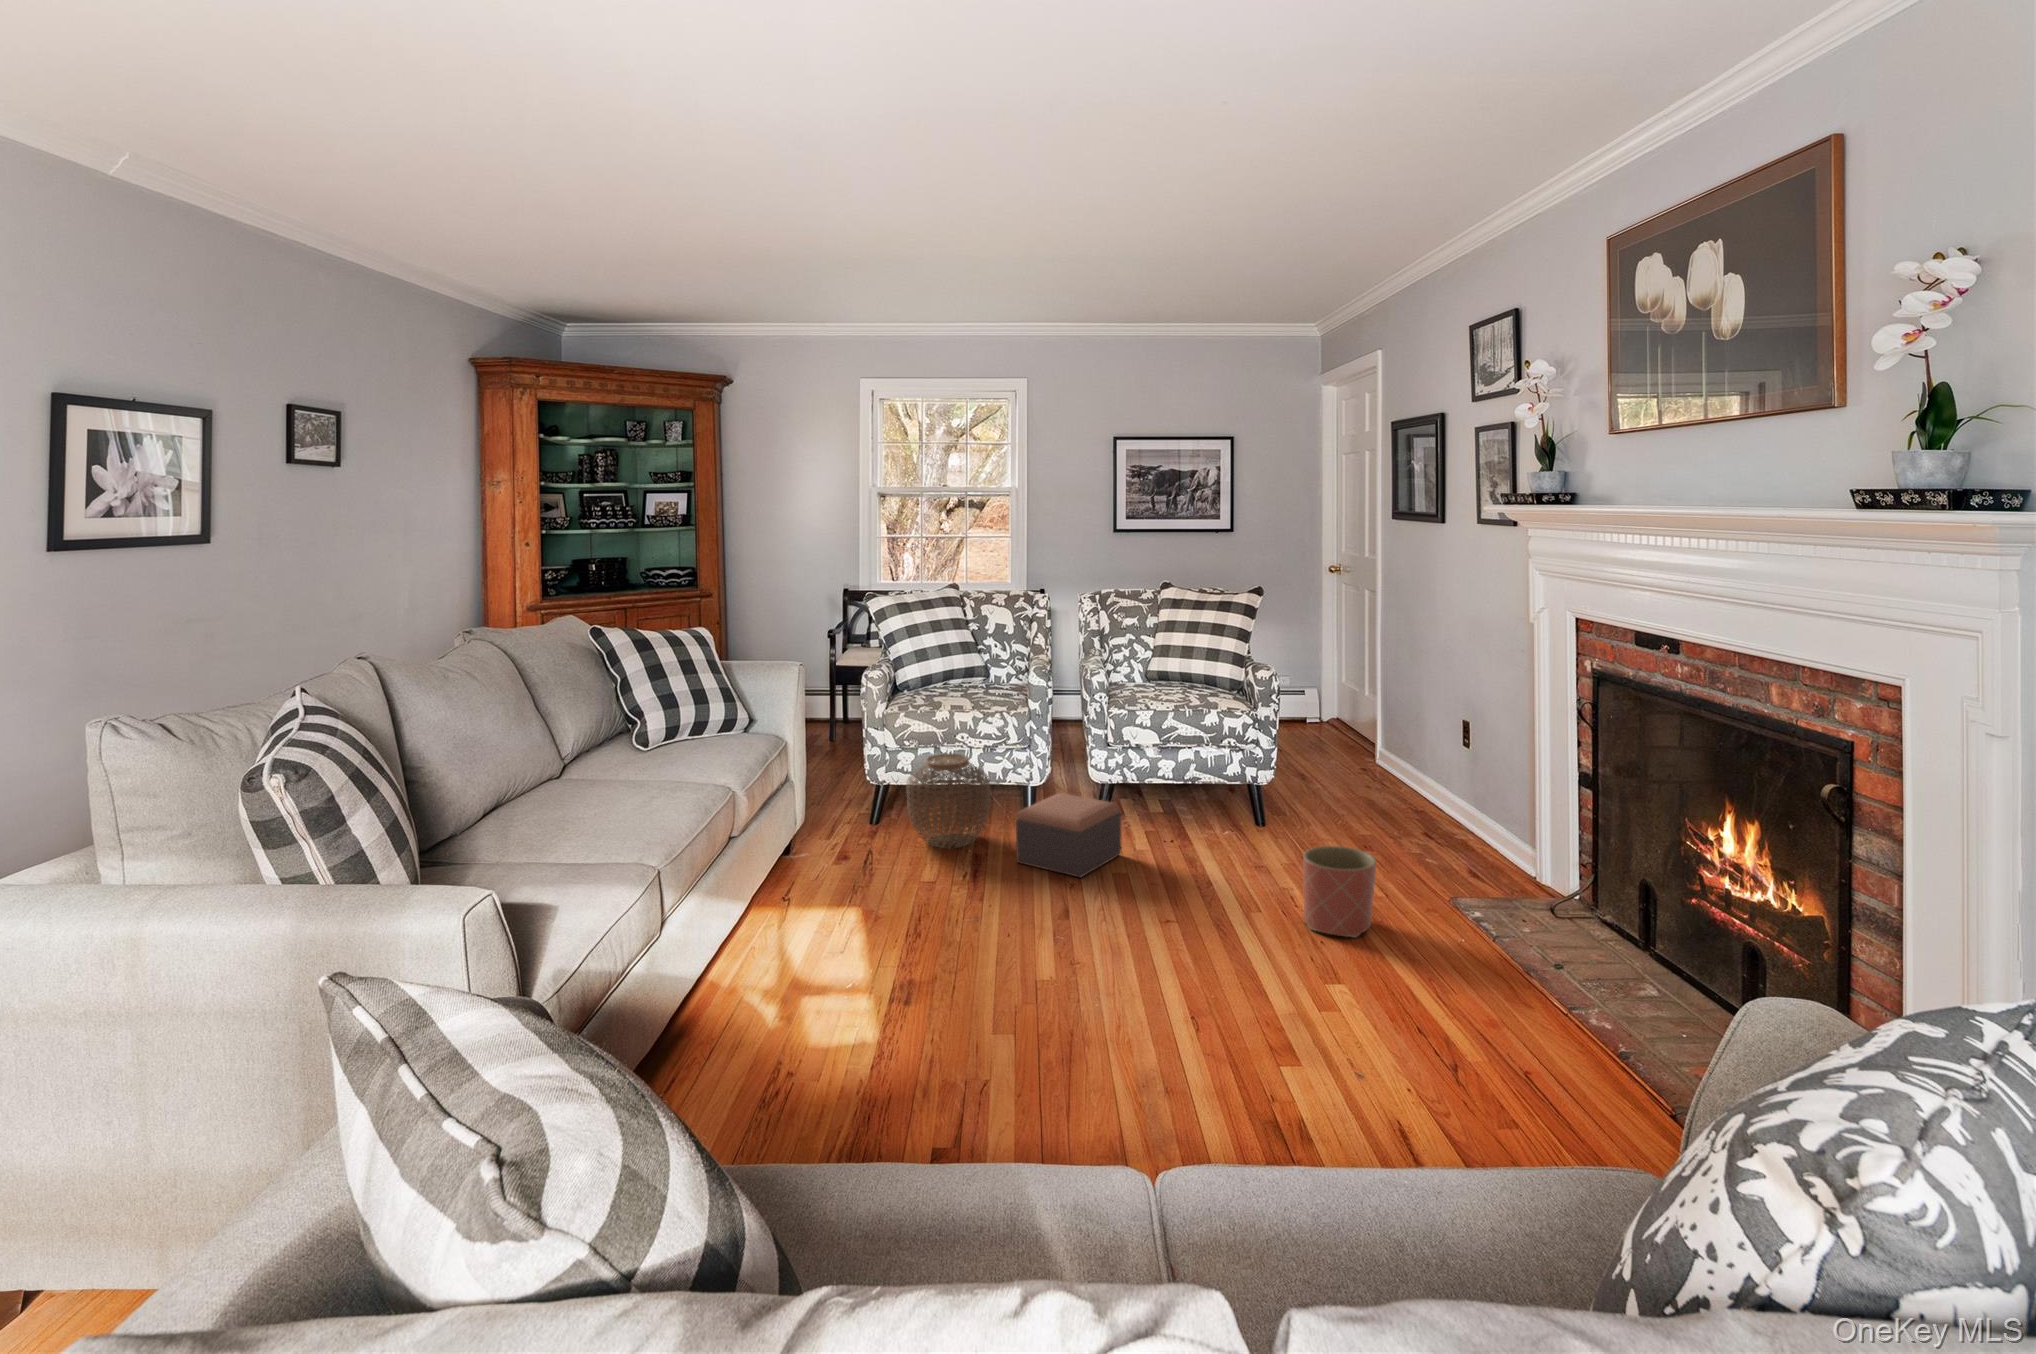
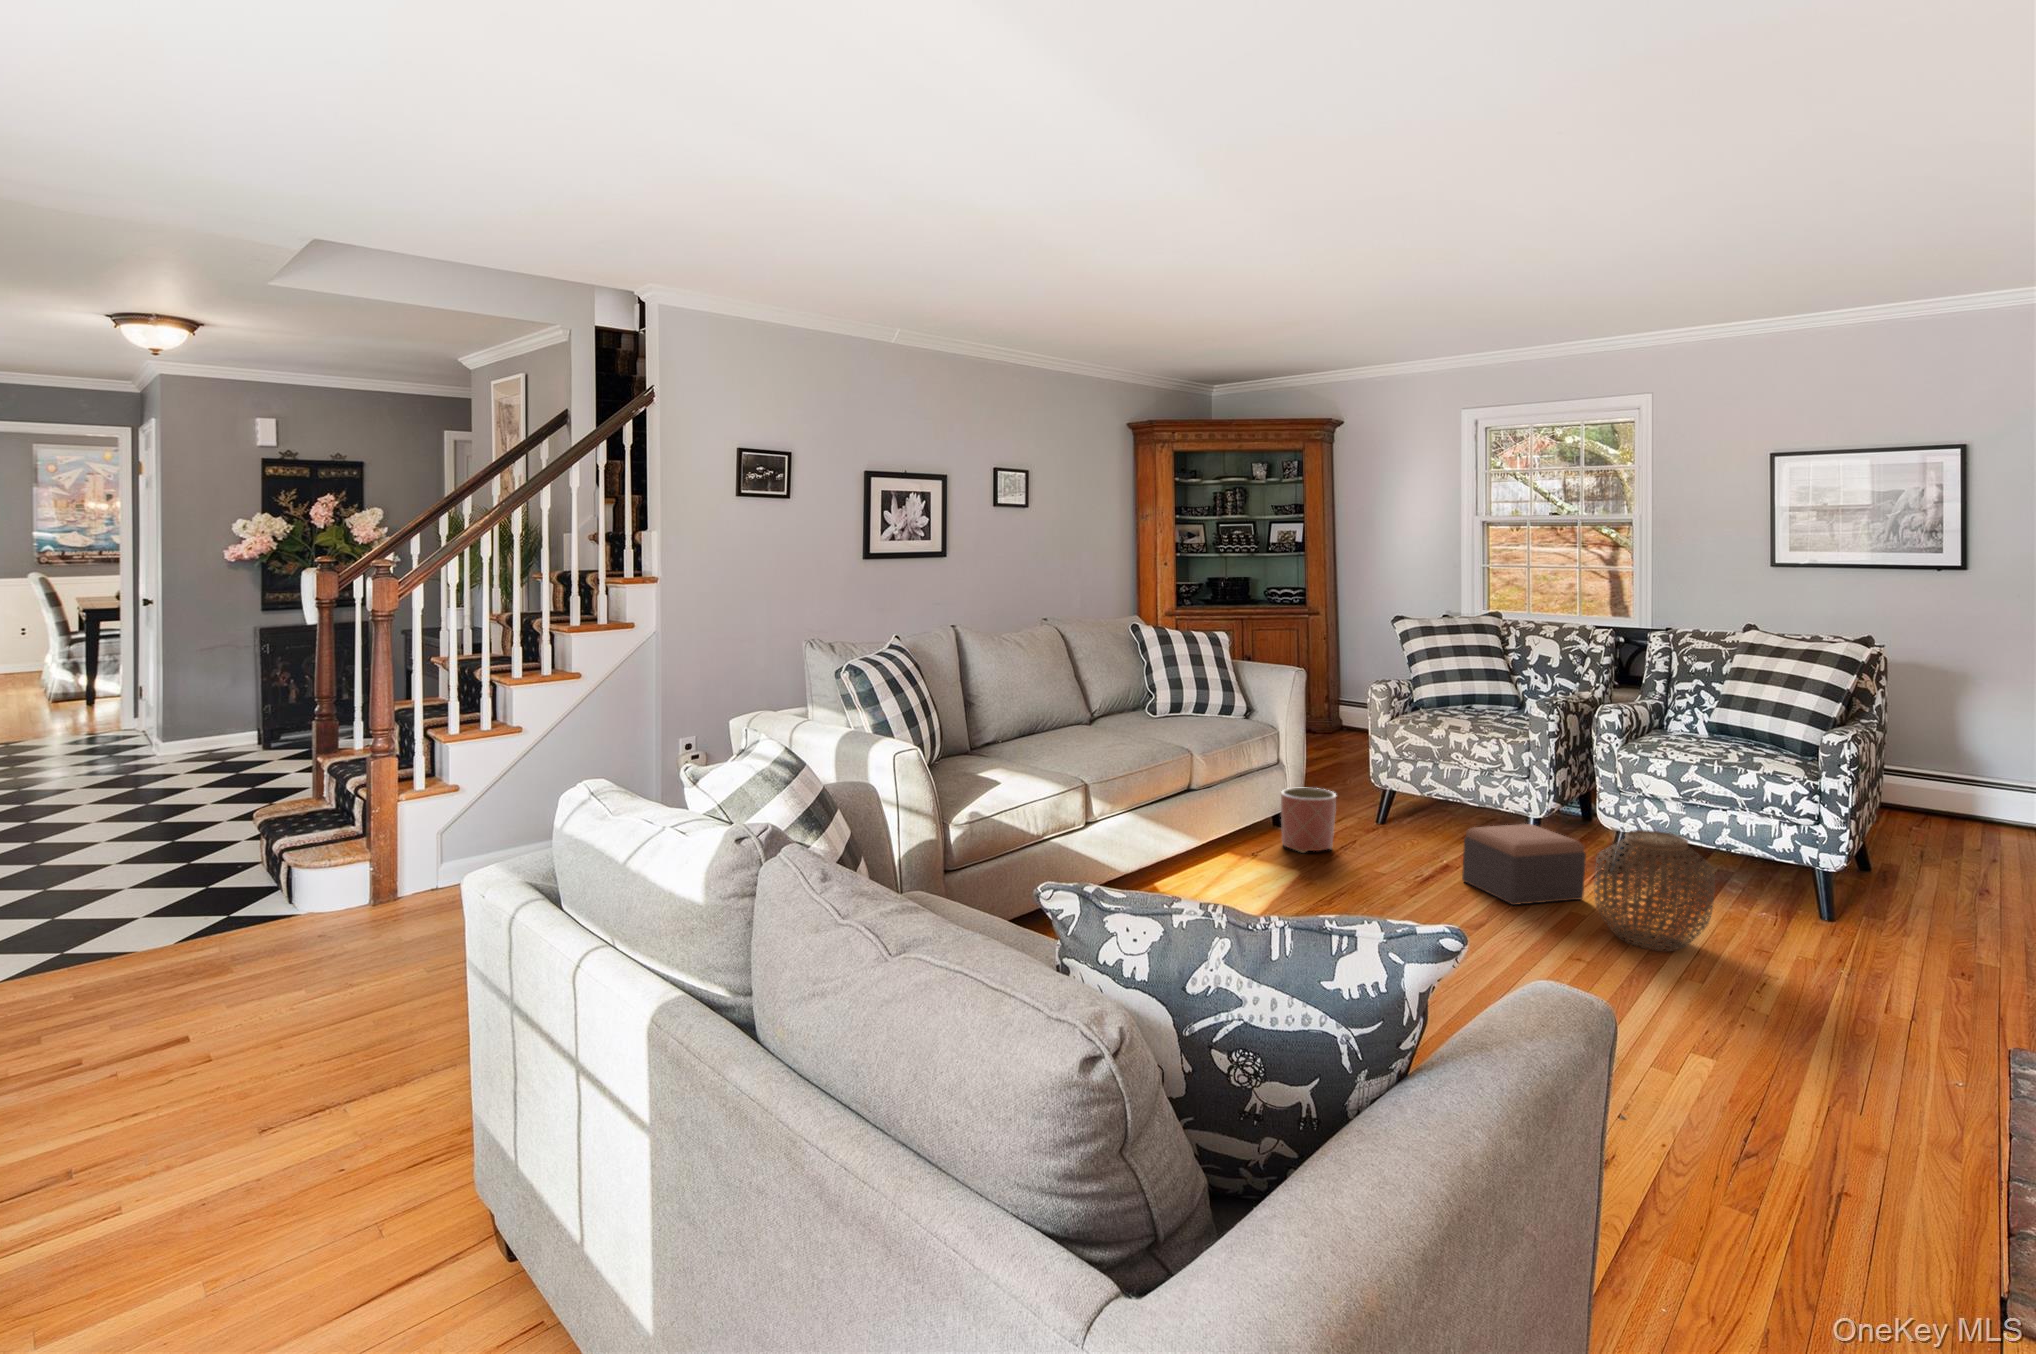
woven basket: present [907,753,990,848] -> present [1594,830,1715,951]
planter: present [1303,846,1376,938] -> present [1281,788,1336,853]

